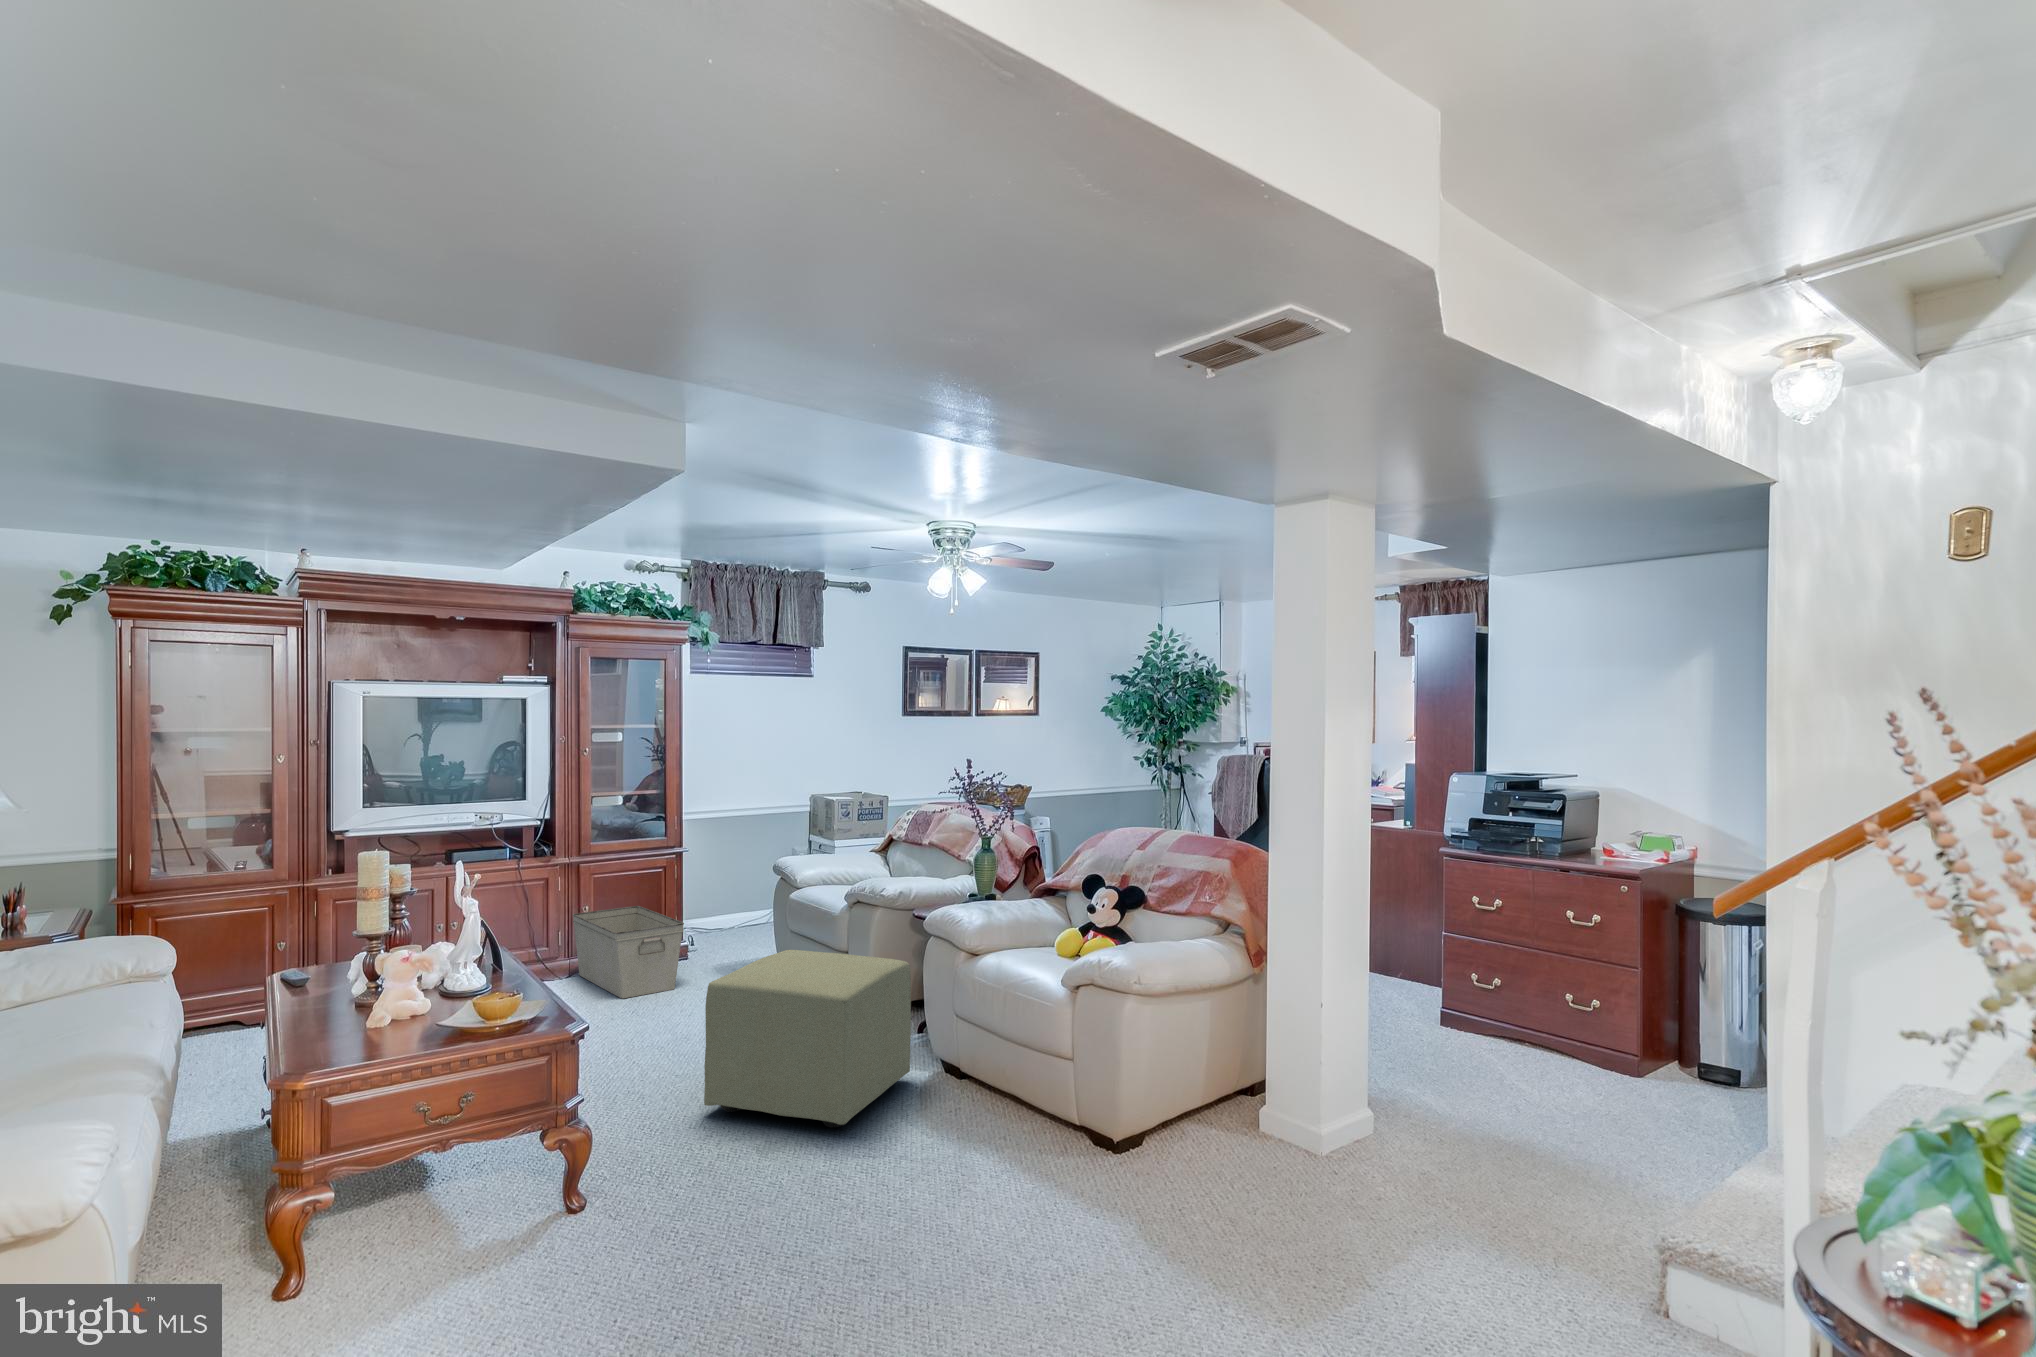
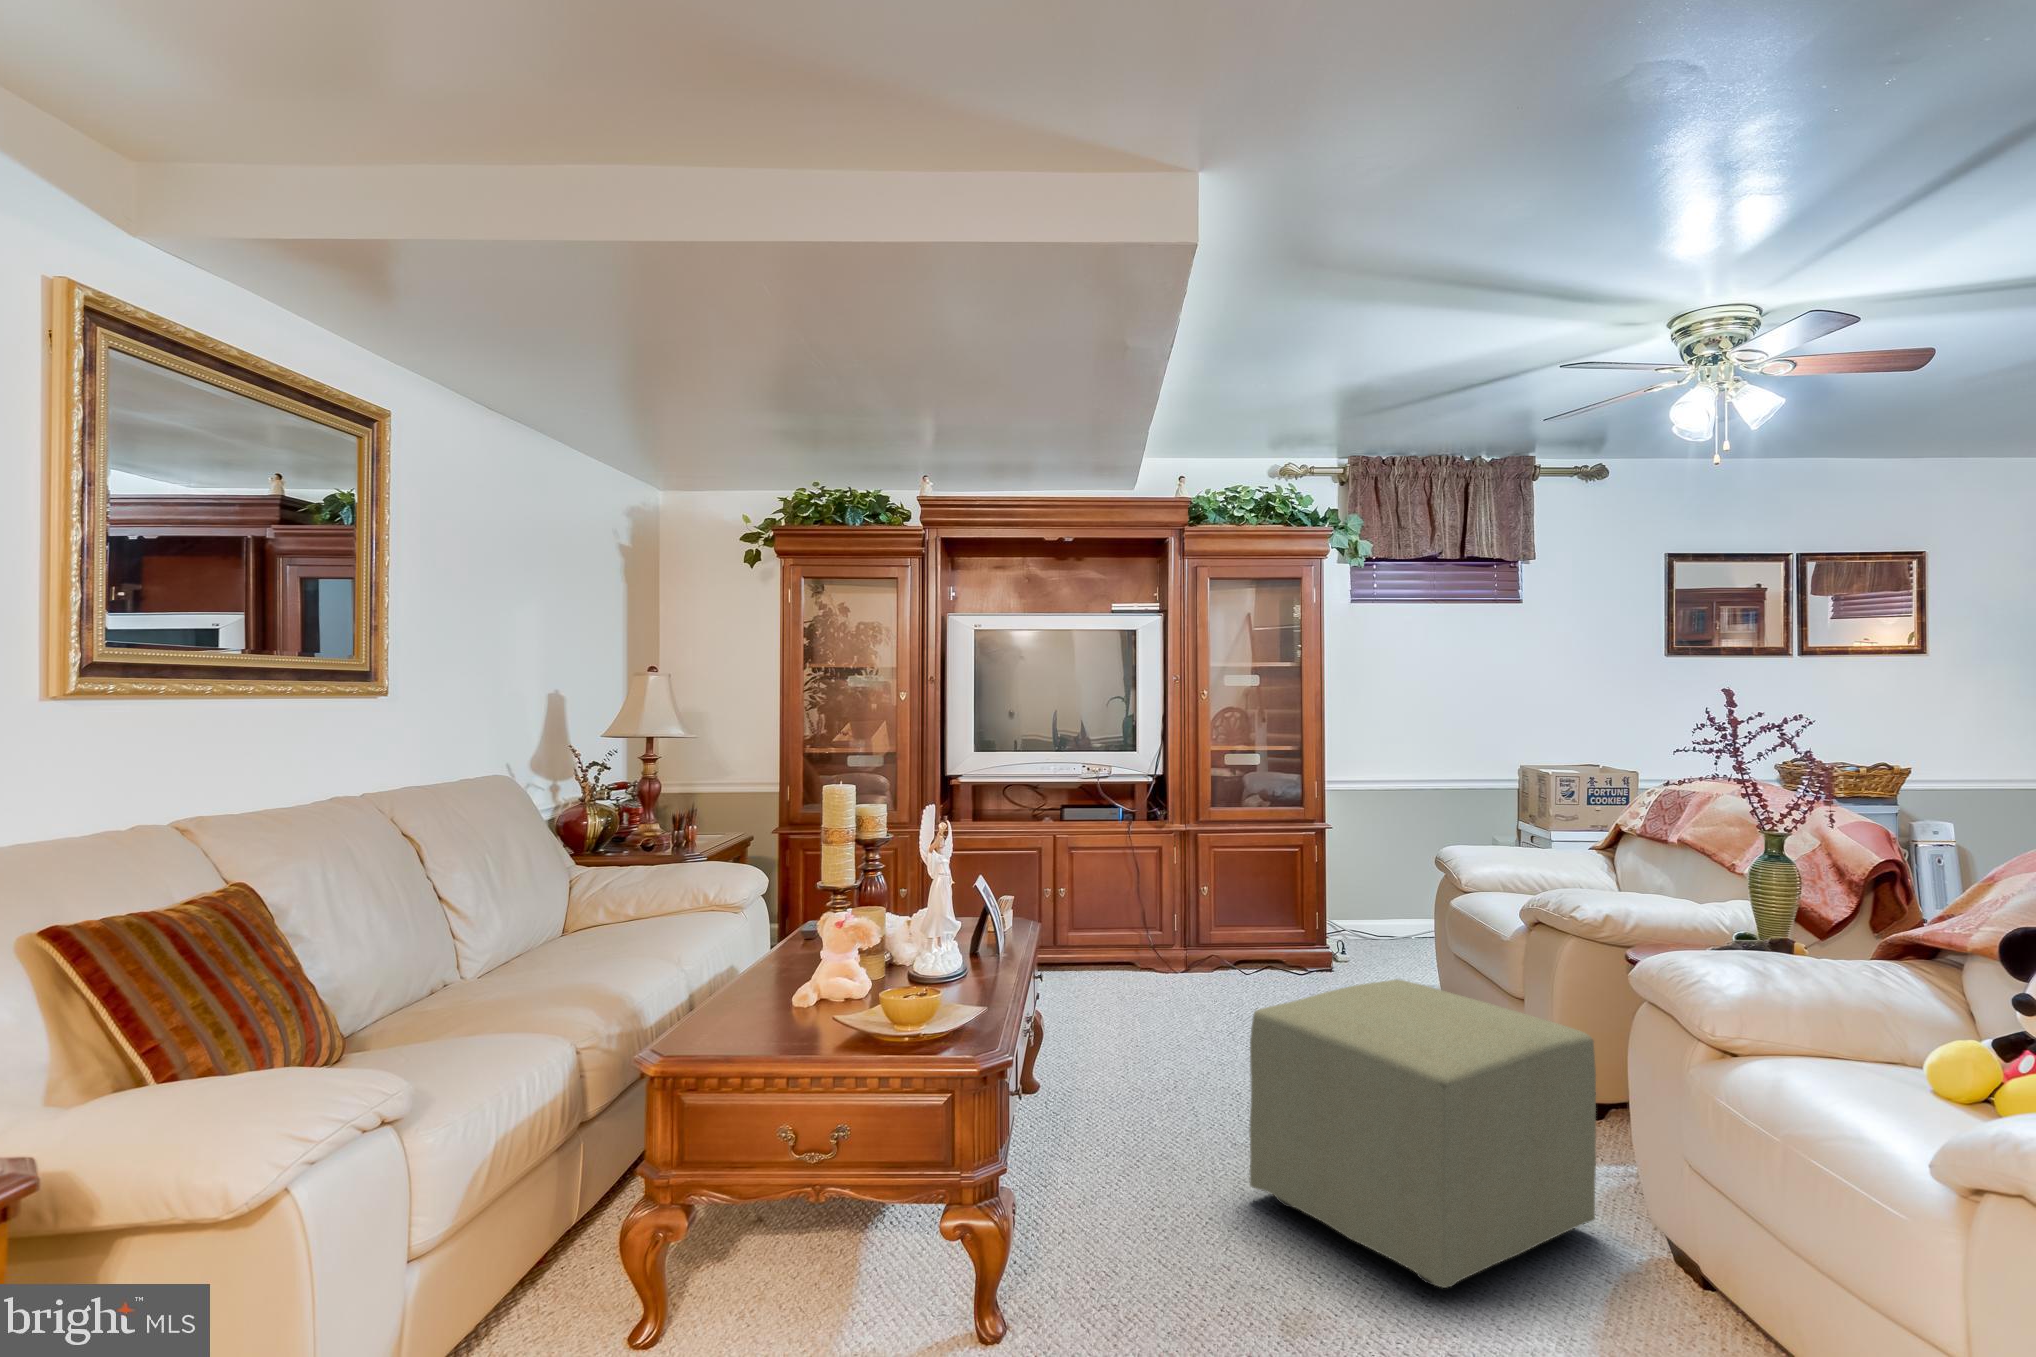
storage bin: present [573,906,684,999] -> none [1187,889,1309,1003]

